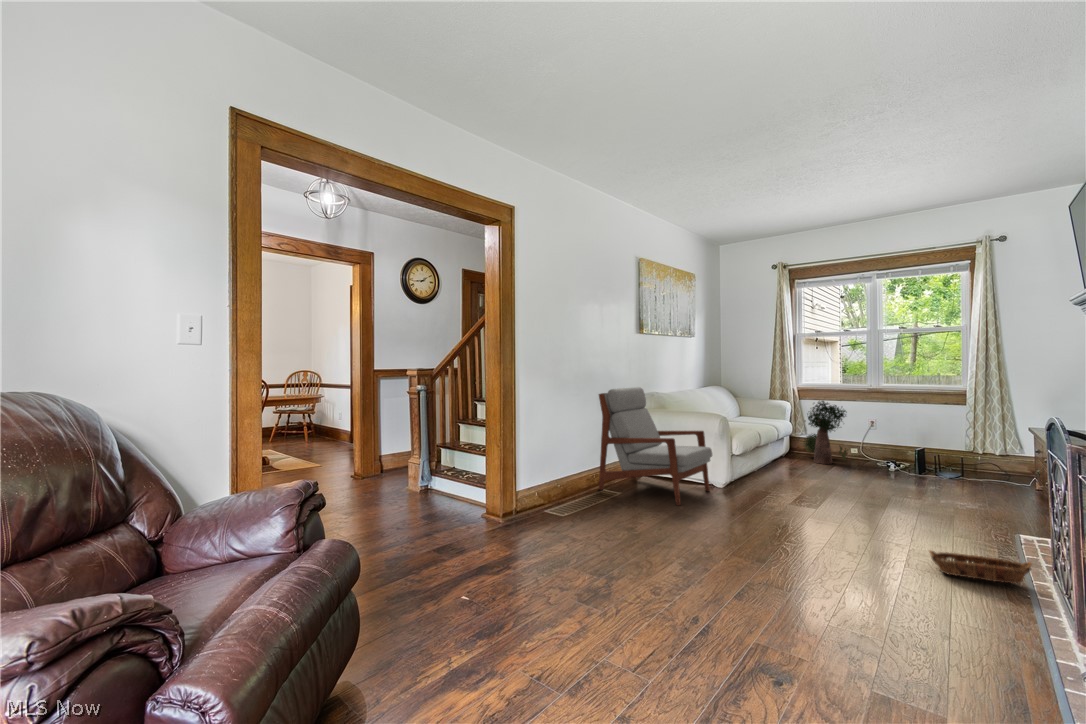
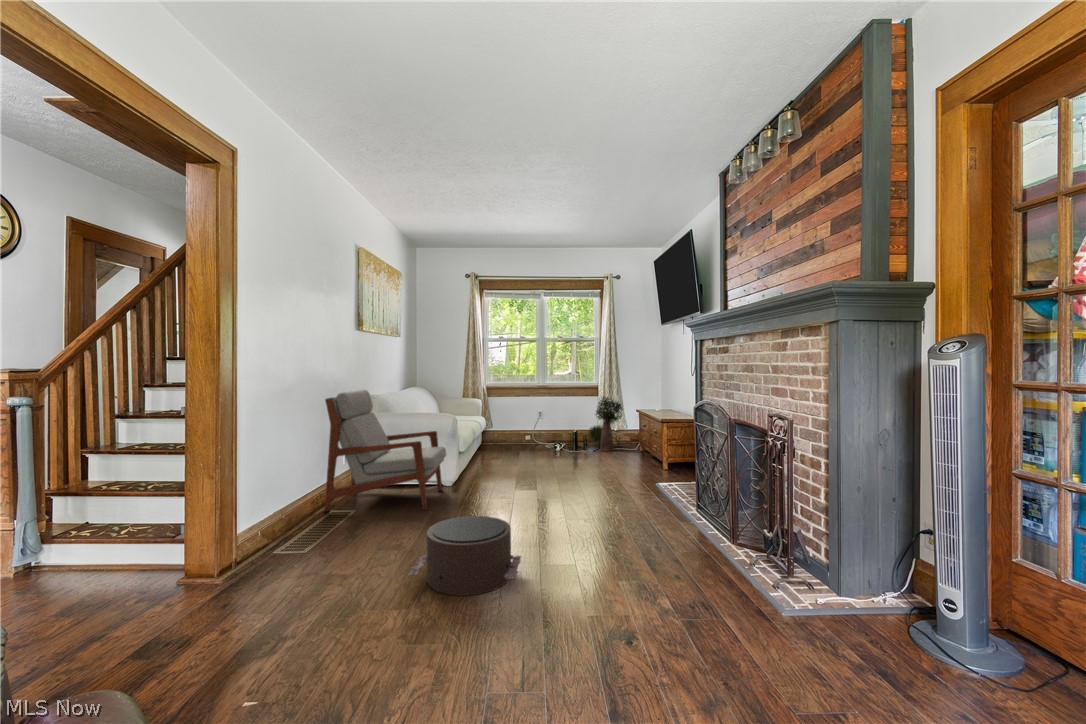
potted plant: present [804,401,848,464] -> present [588,396,622,451]
pouf: none [611,513,721,587] -> present [409,516,521,596]
basket: present [929,550,1031,583] -> none [626,493,694,523]

